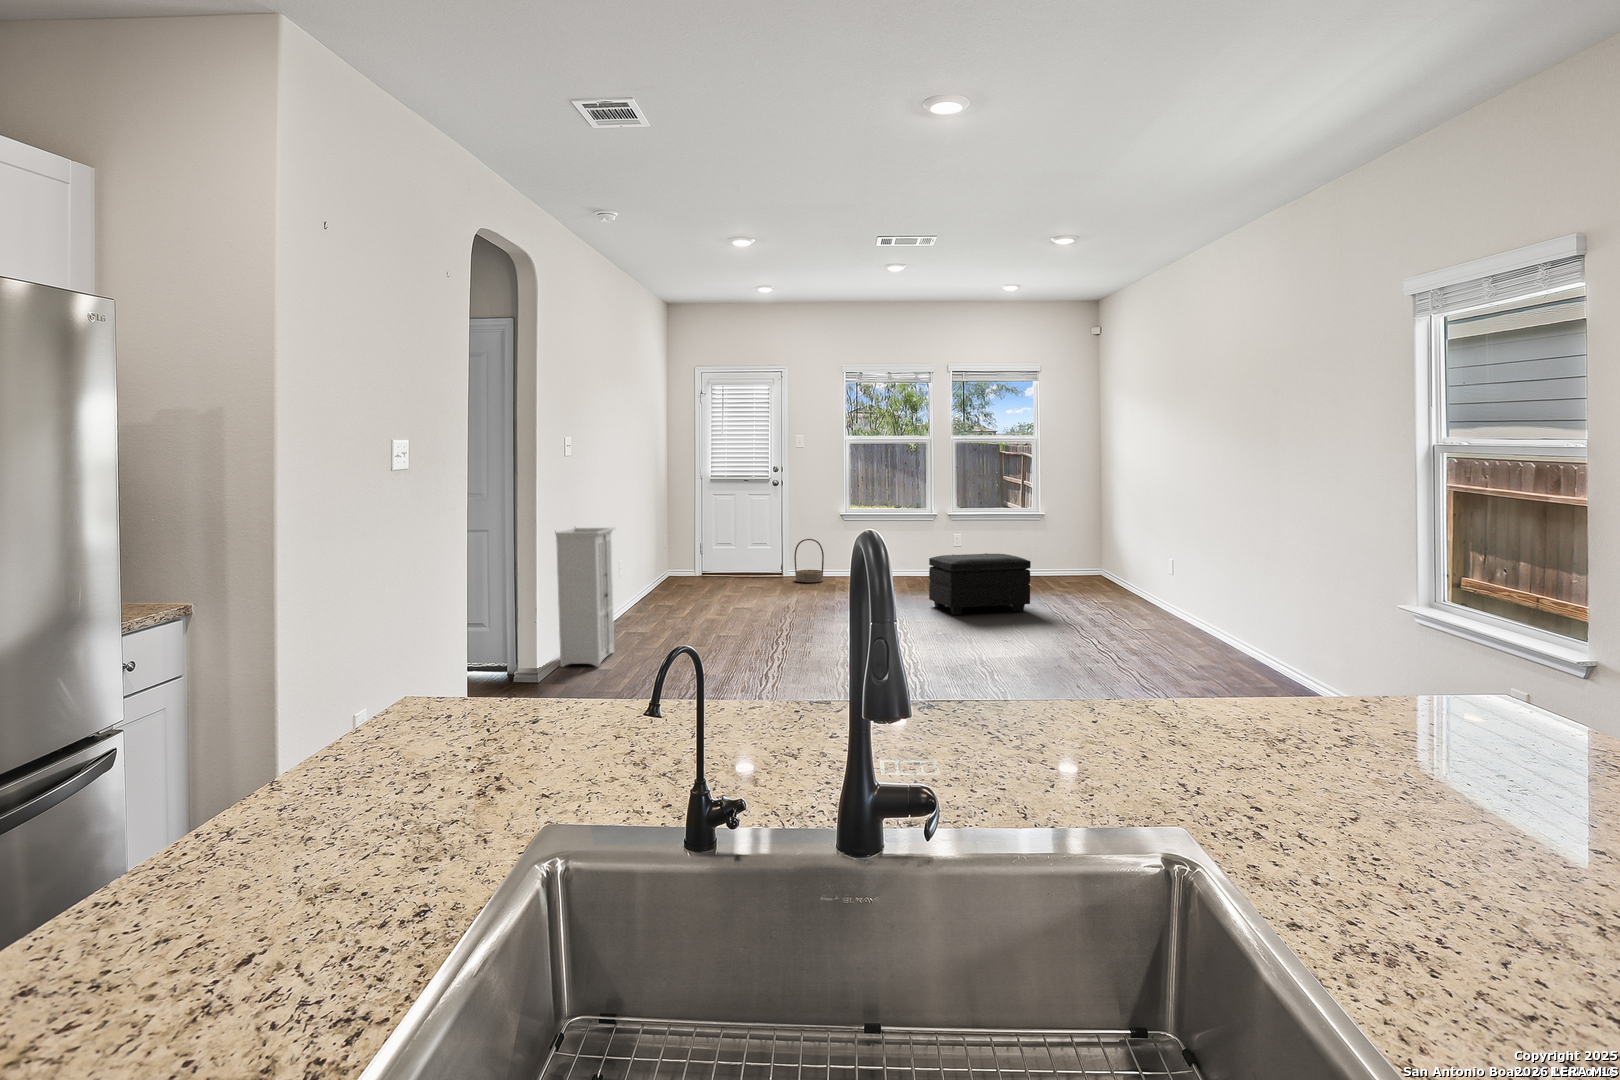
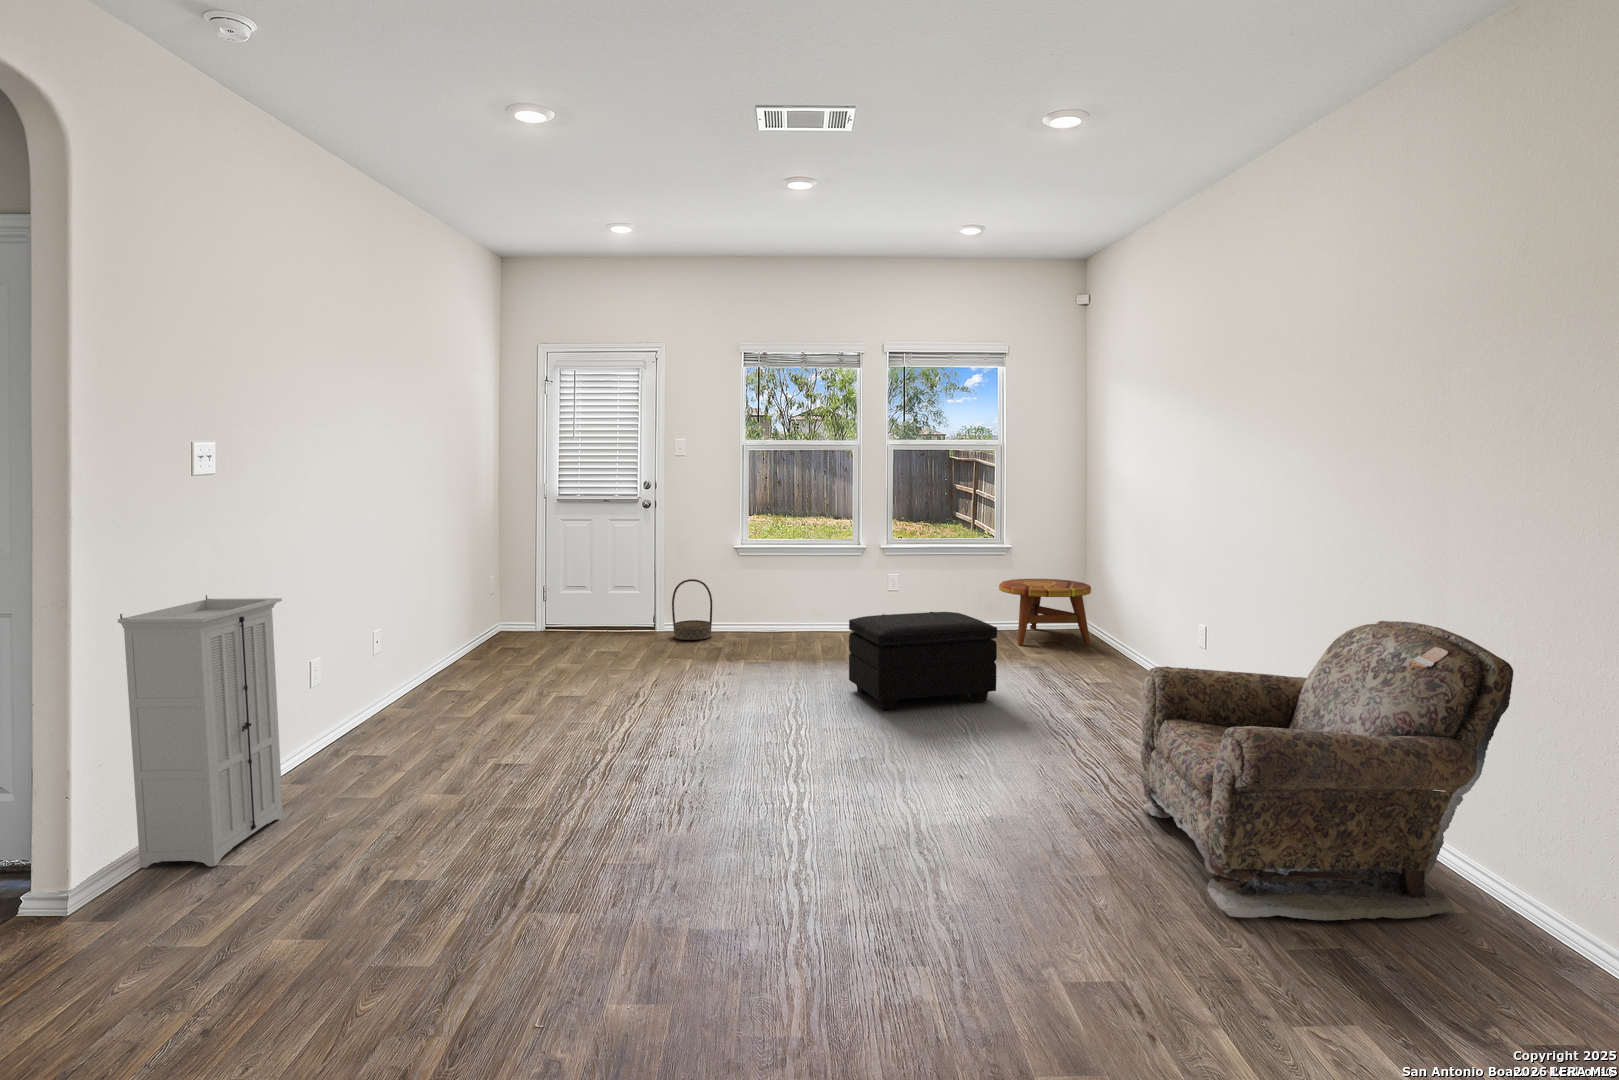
armchair: none [1111,537,1301,686] -> present [1140,621,1513,920]
side table: none [1036,539,1105,585] -> present [999,579,1091,645]

